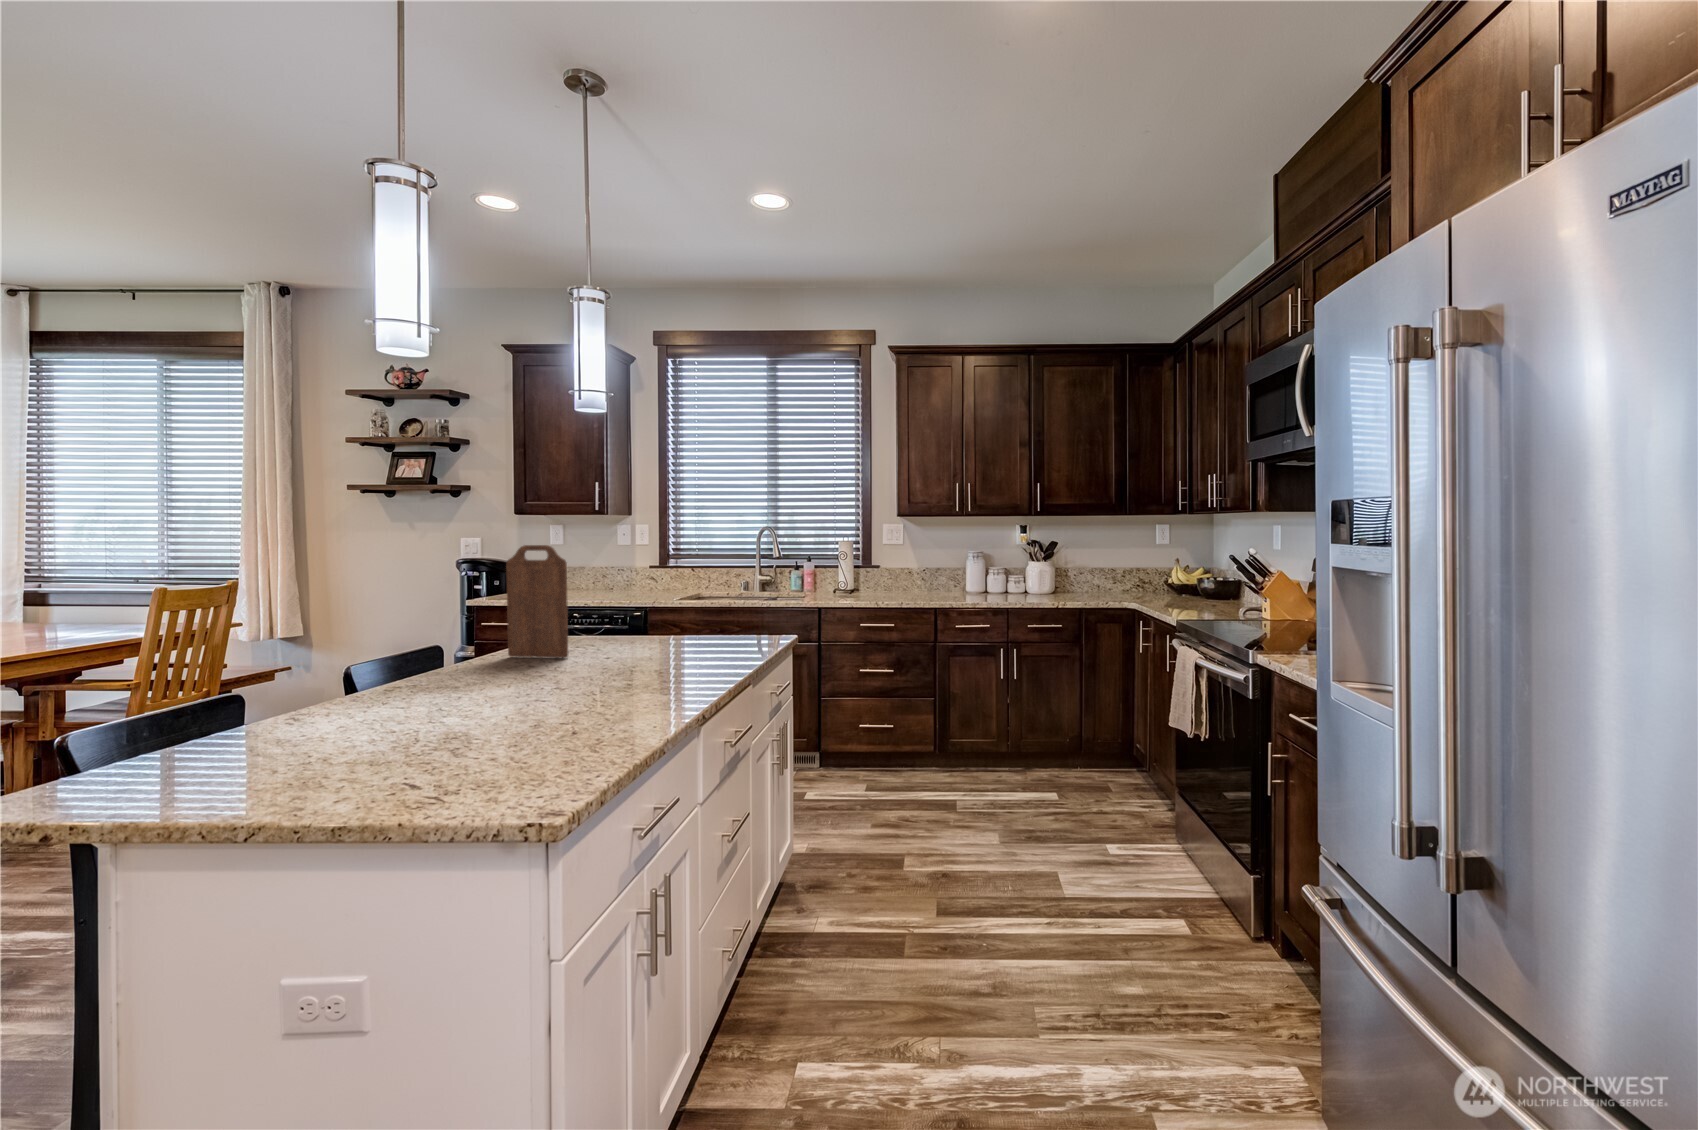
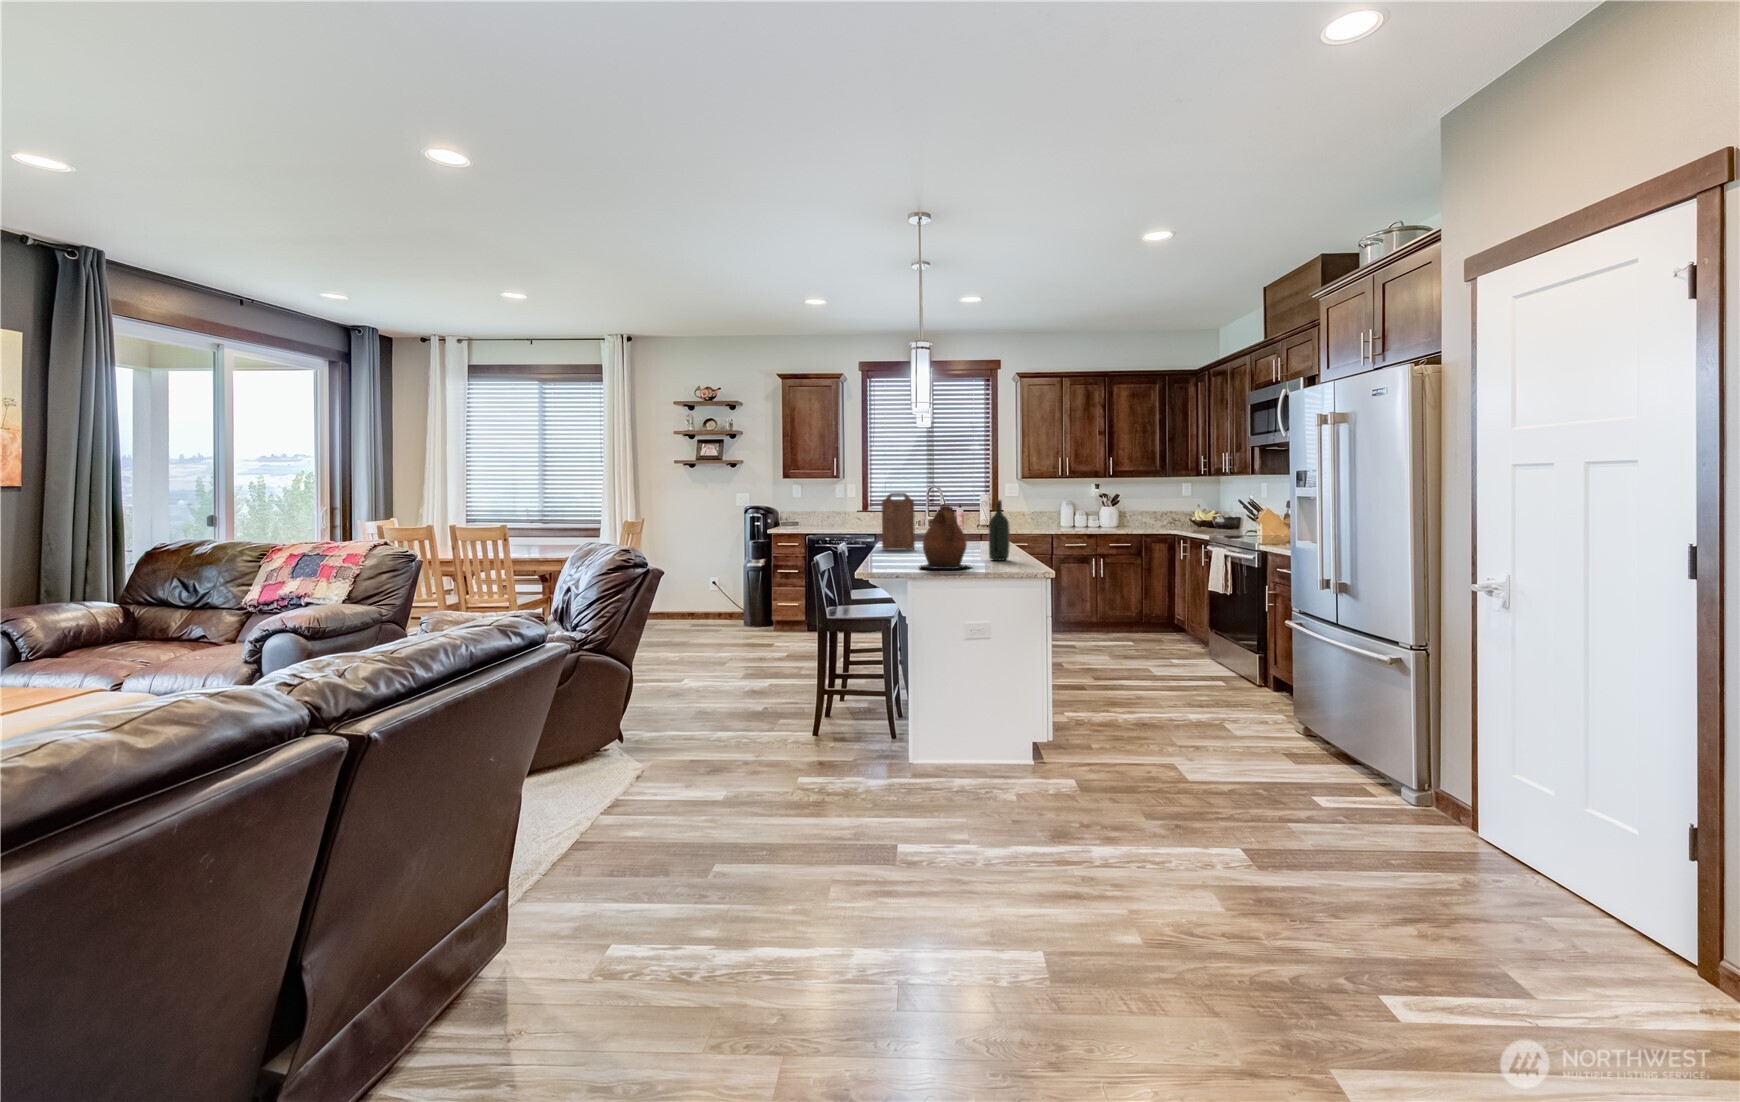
wine bottle: none [570,571,623,724] -> present [989,500,1010,561]
ceramic pitcher: none [231,599,429,793] -> present [920,506,970,569]

